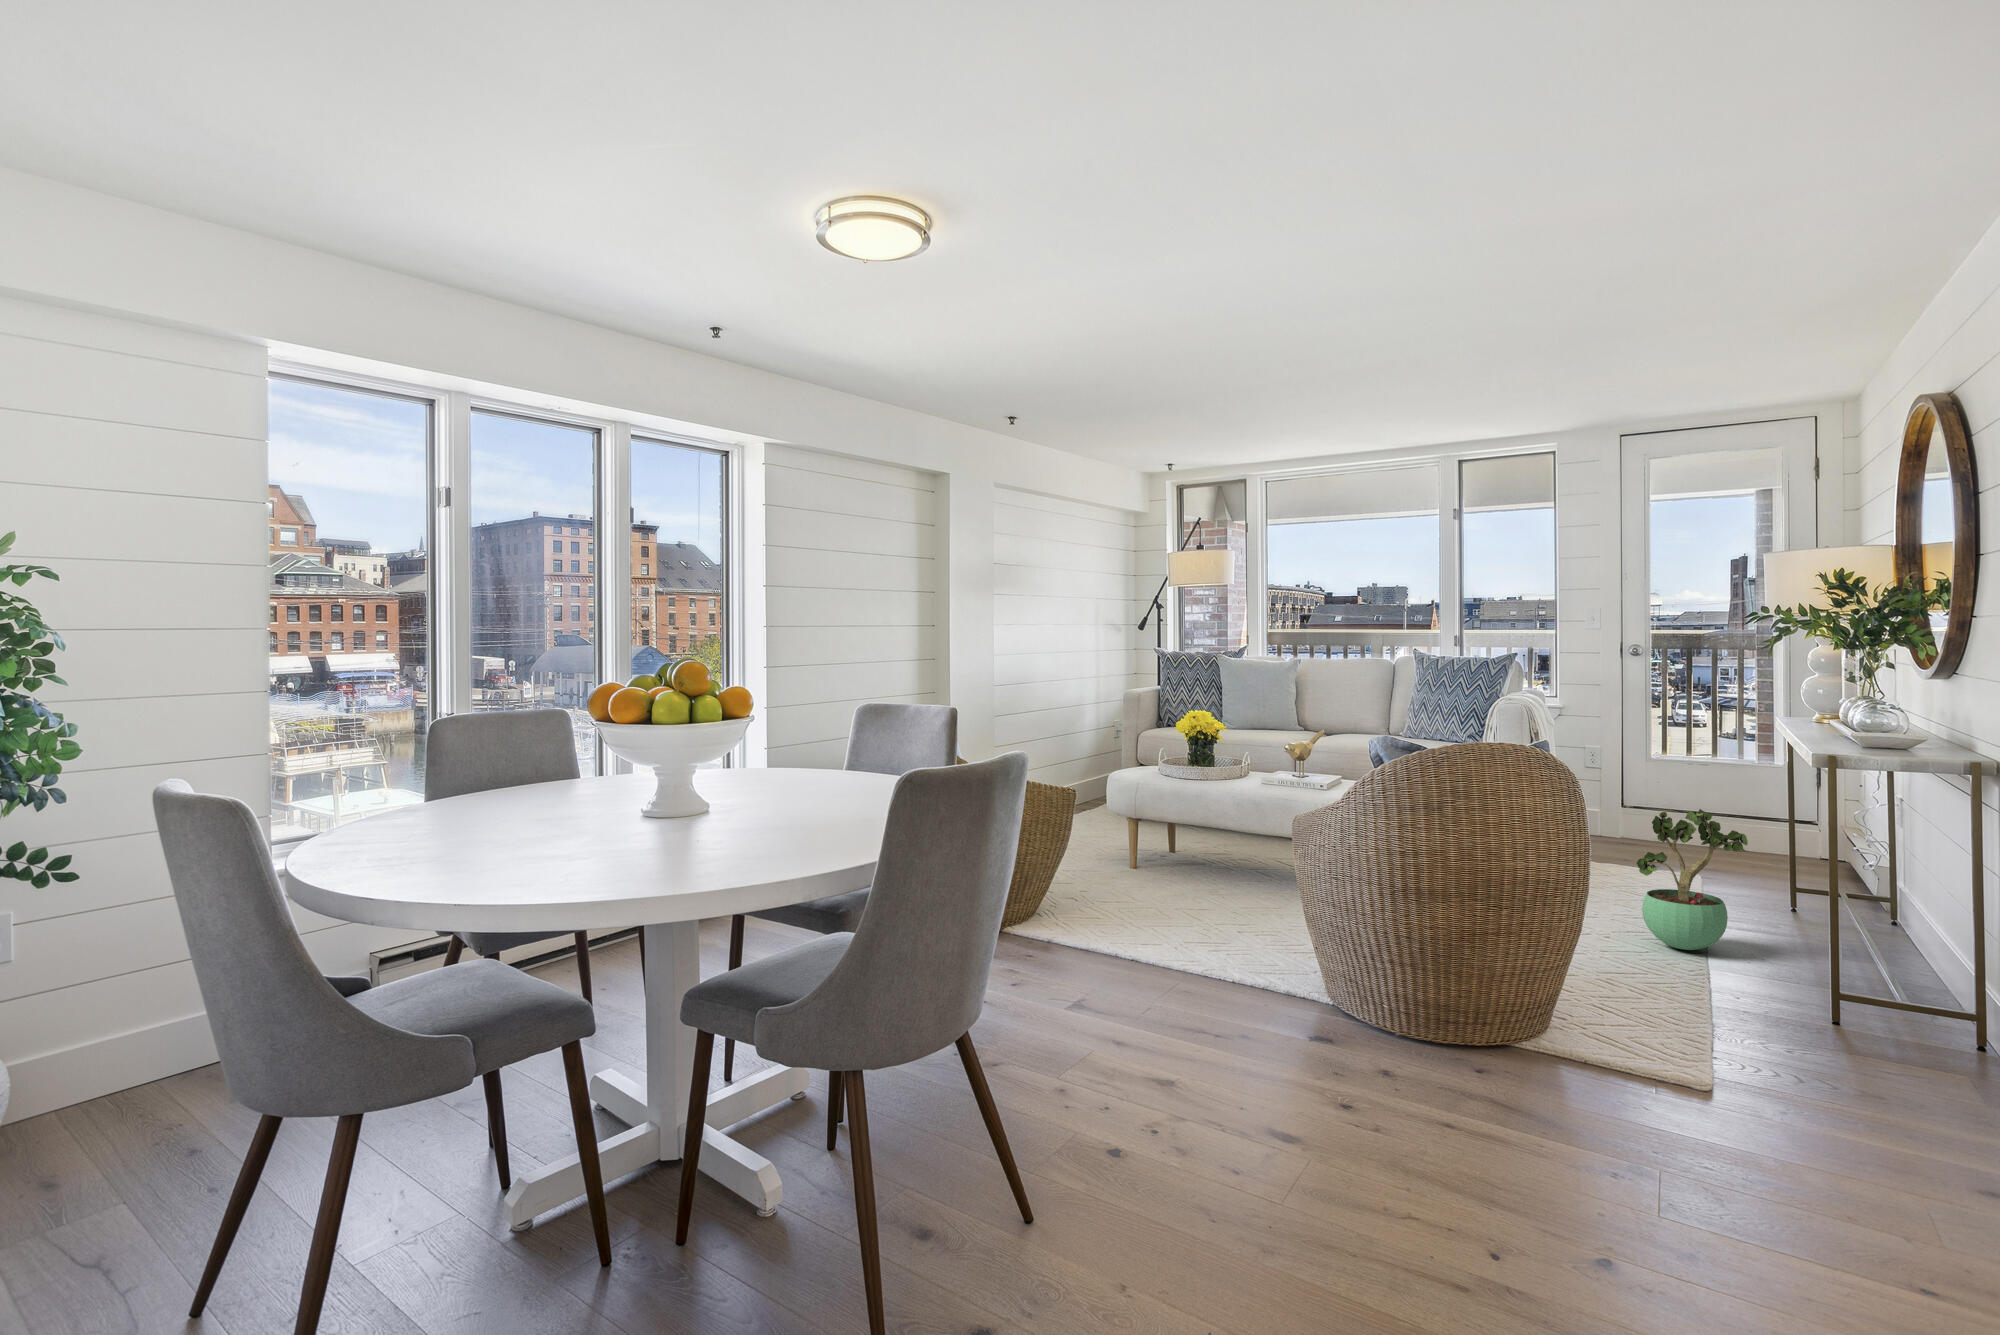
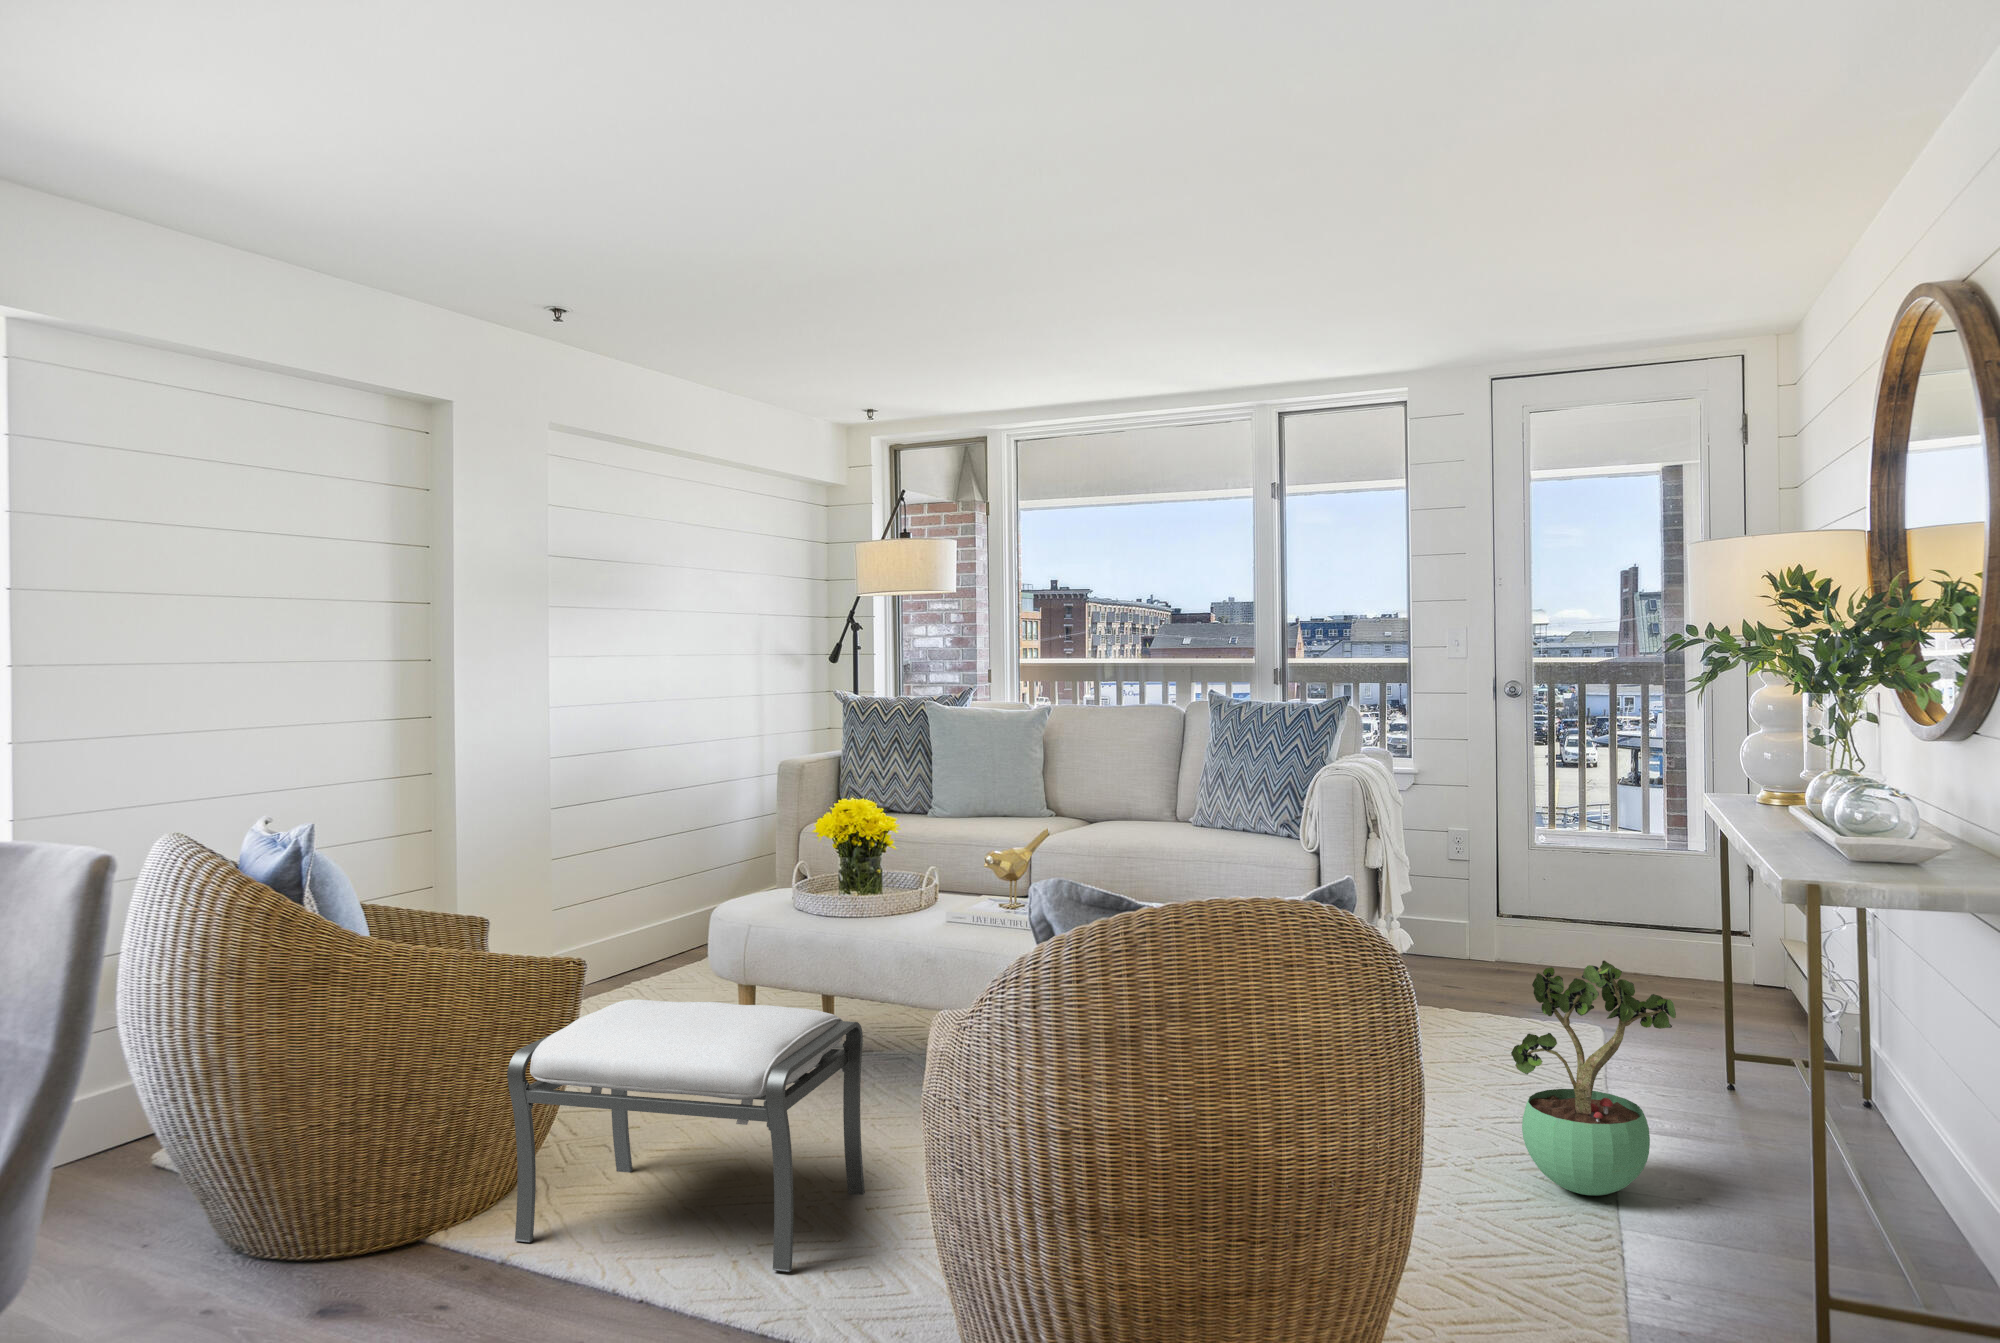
ottoman: none [1047,811,1233,952] -> present [507,999,865,1272]

